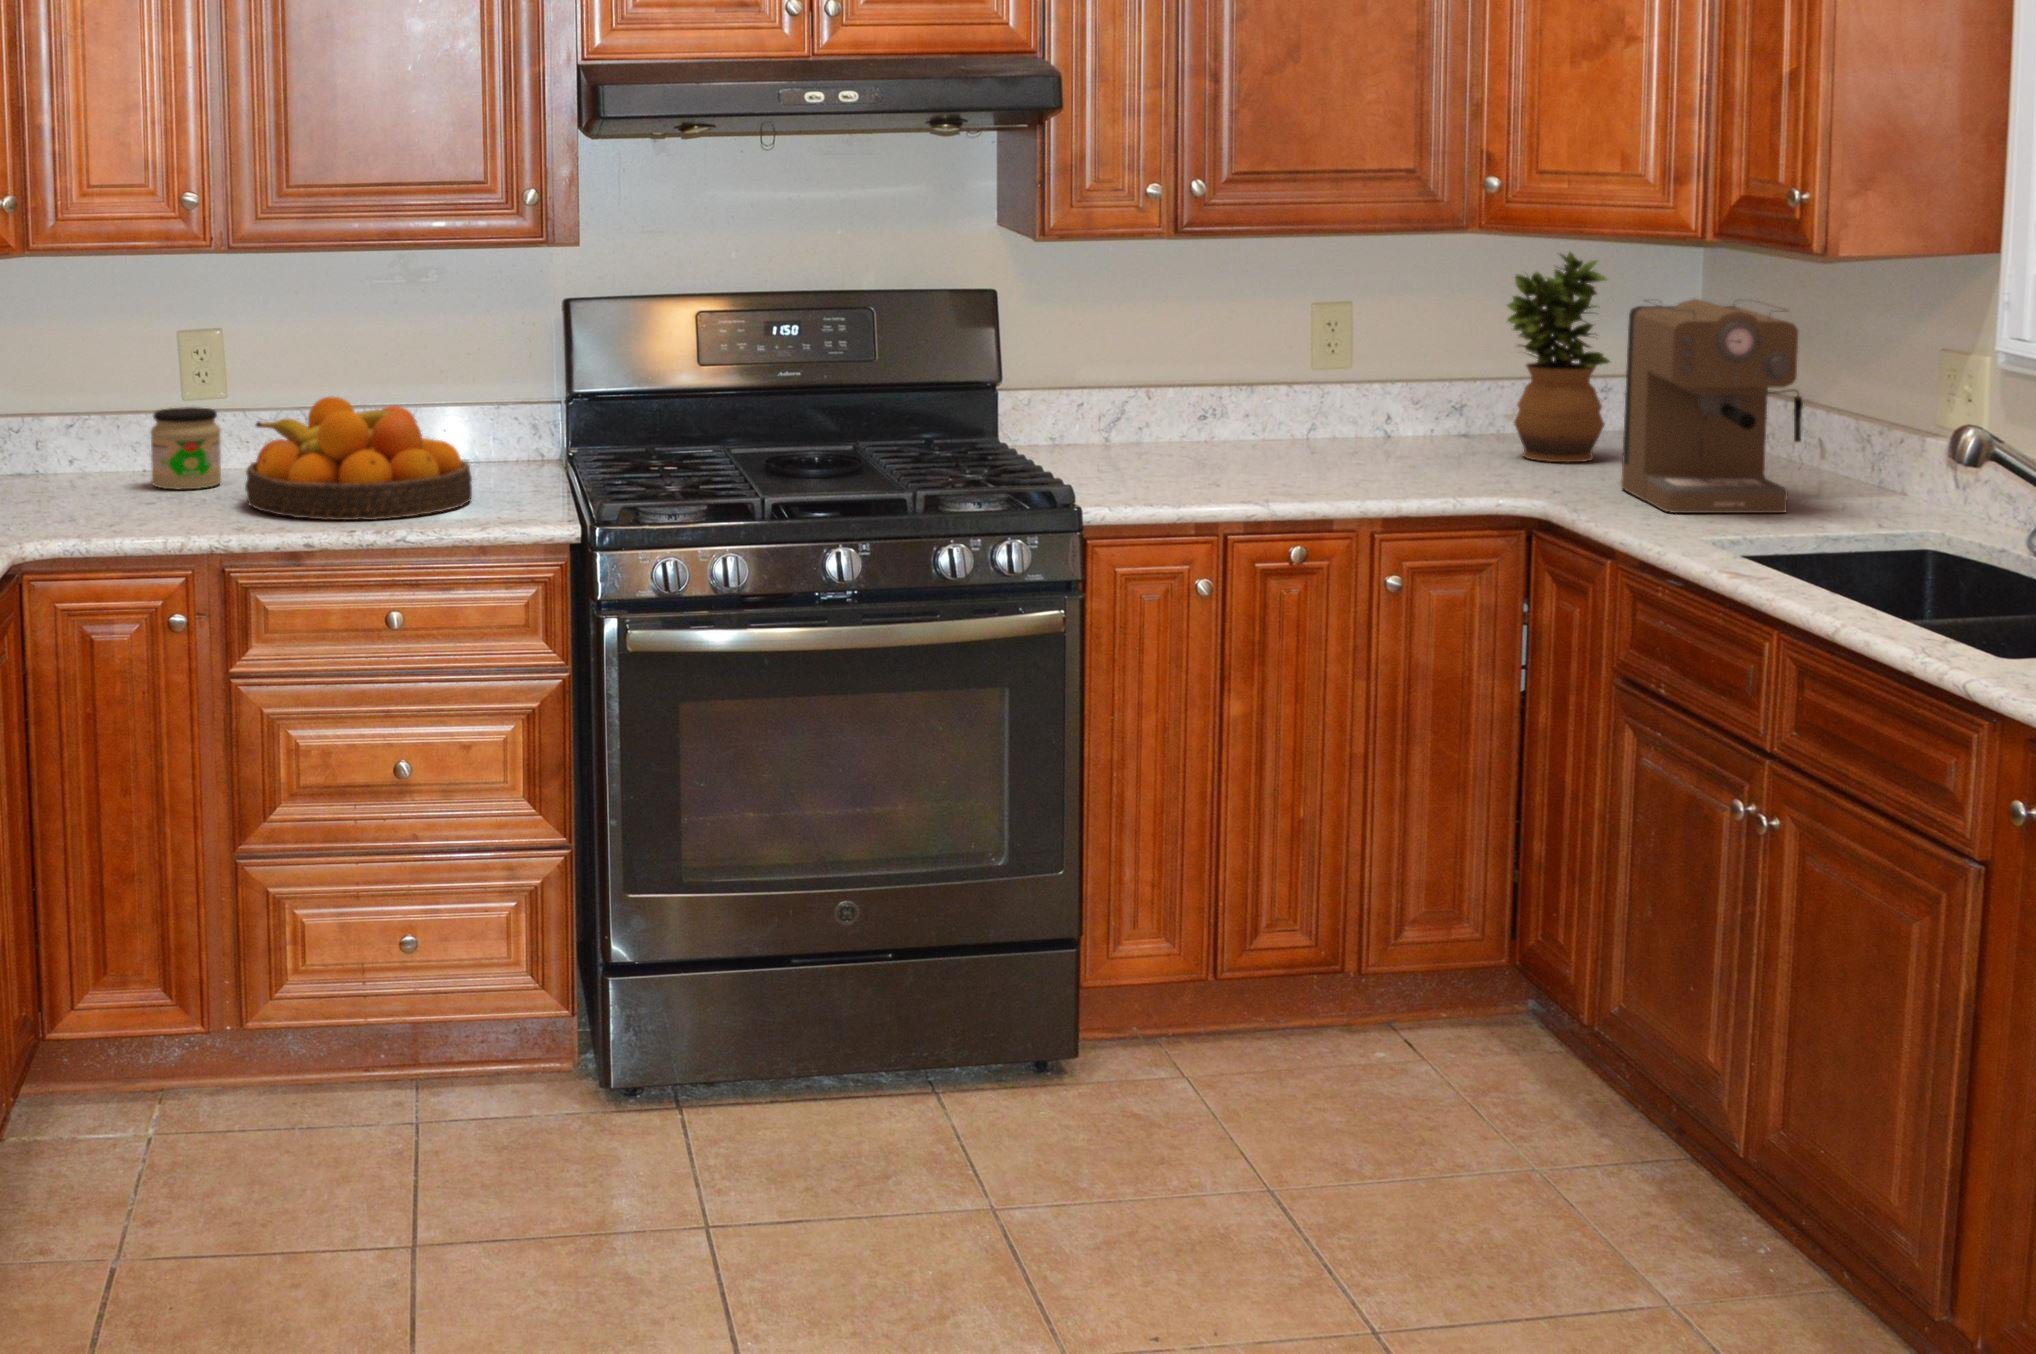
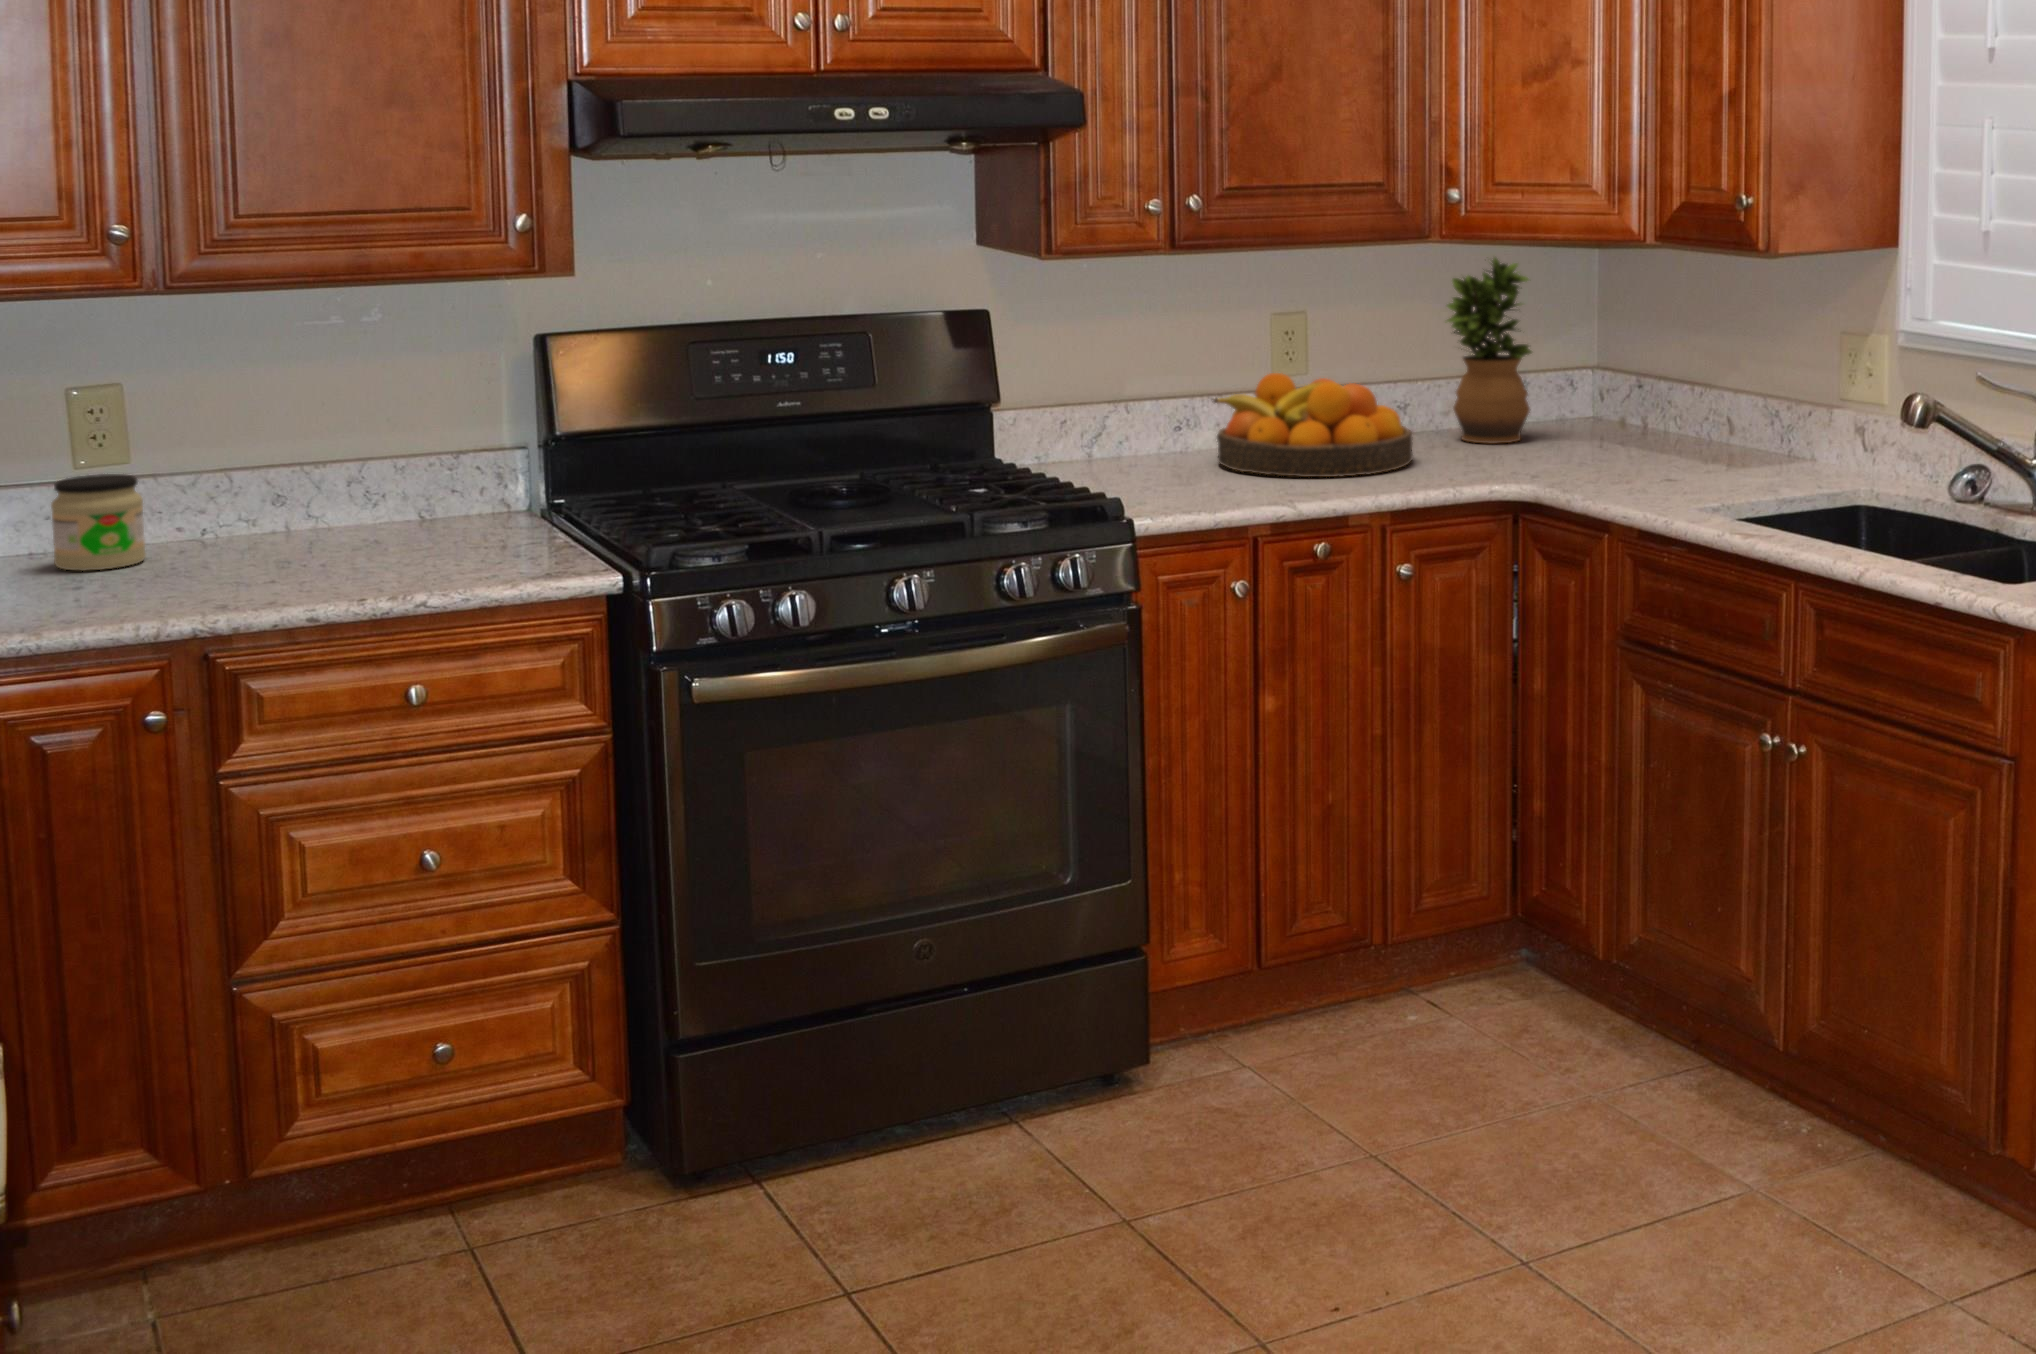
coffee maker: present [1621,299,1803,513] -> none [1575,293,1736,483]
fruit bowl: present [245,397,472,520] -> present [1213,373,1413,477]

